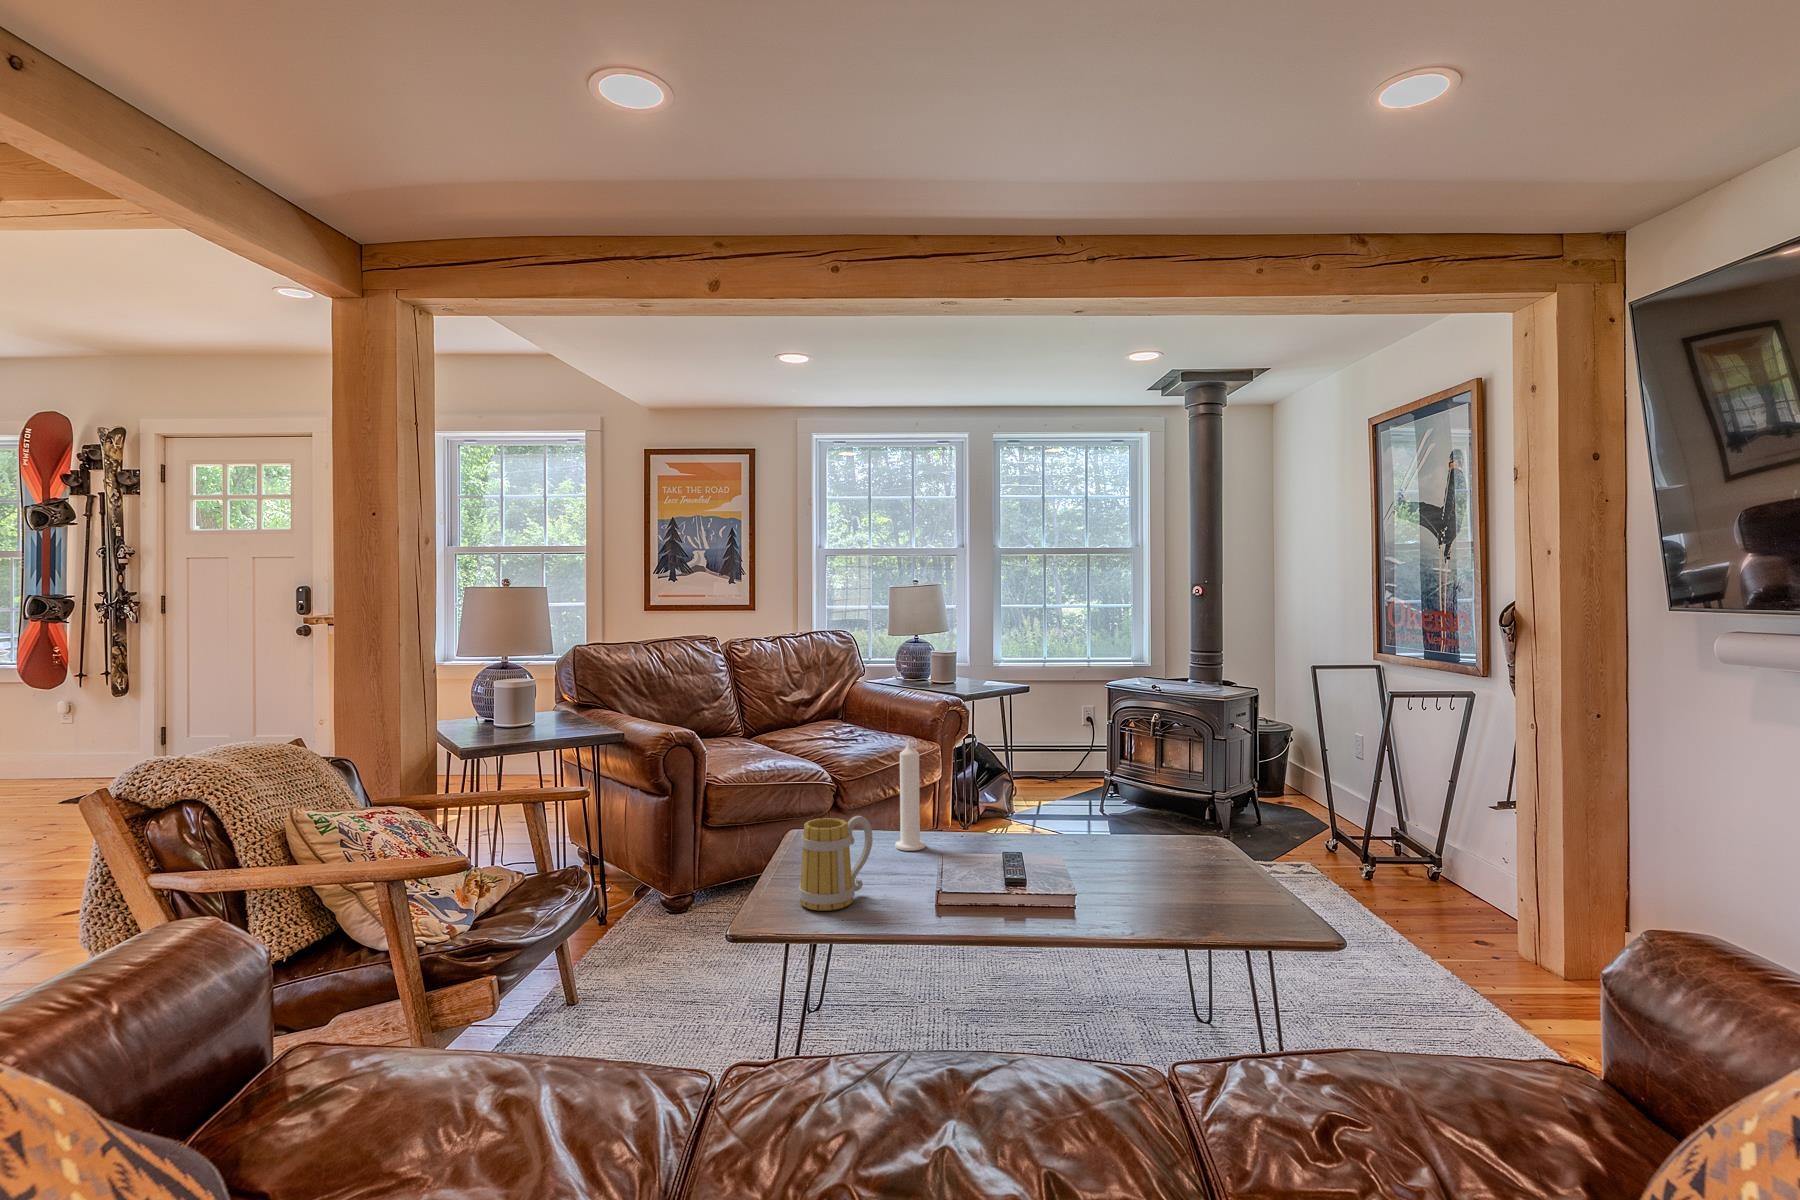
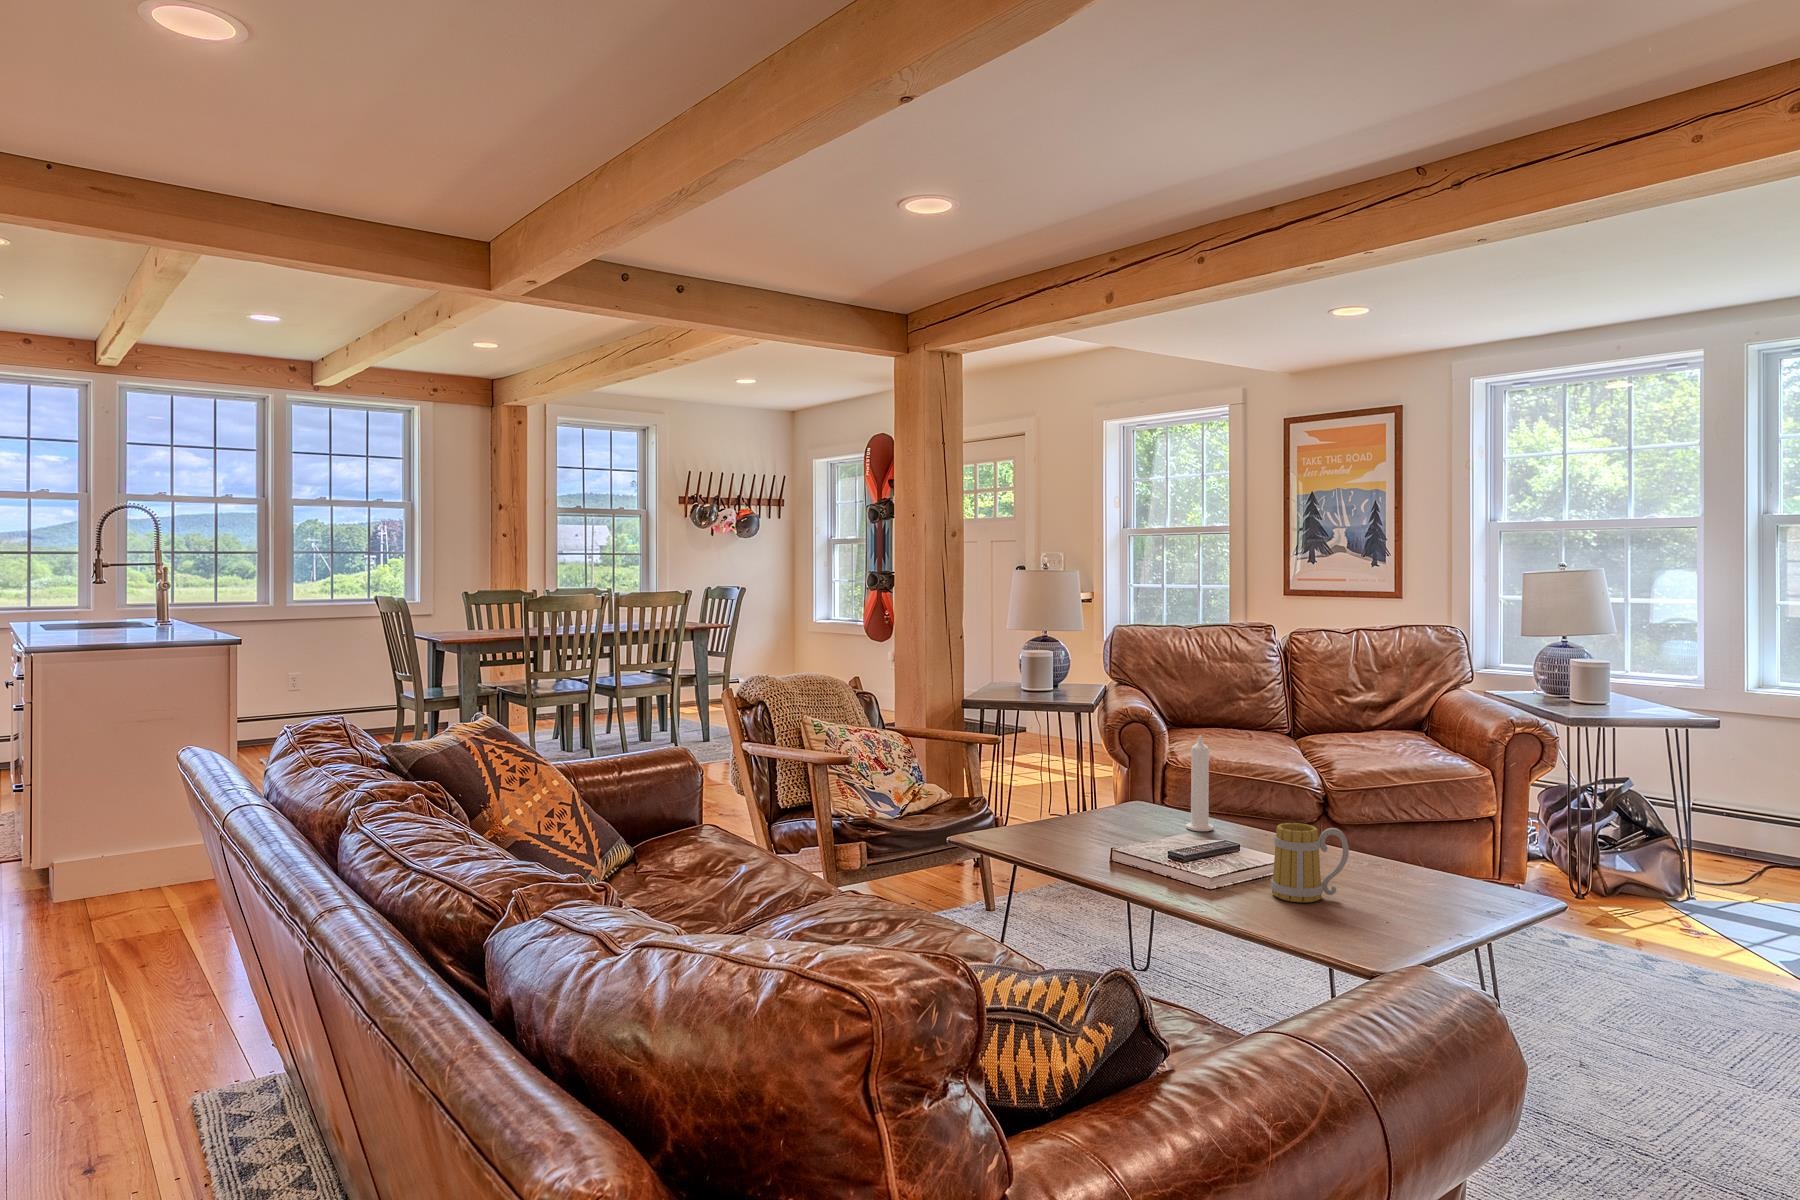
mug: present [798,816,873,911] -> present [1271,823,1349,903]

